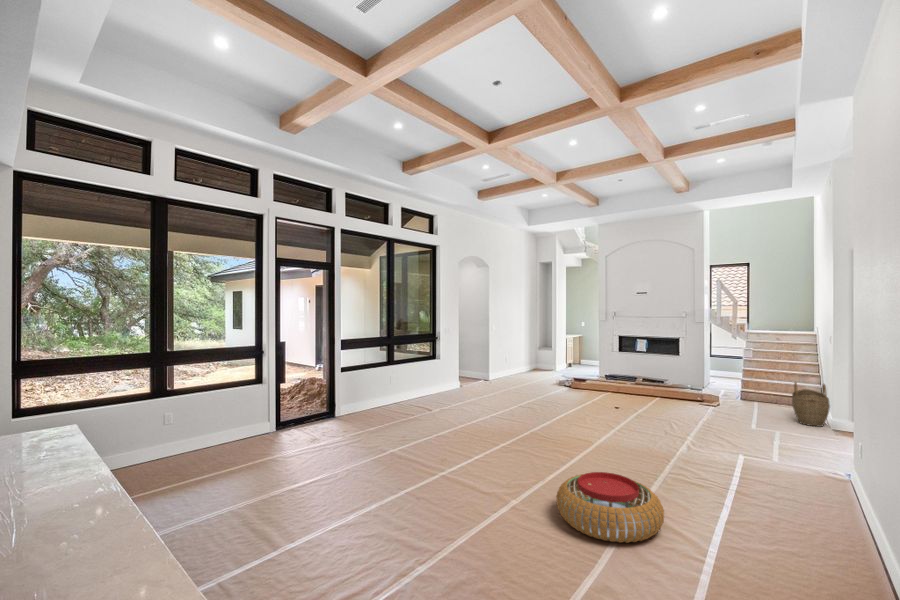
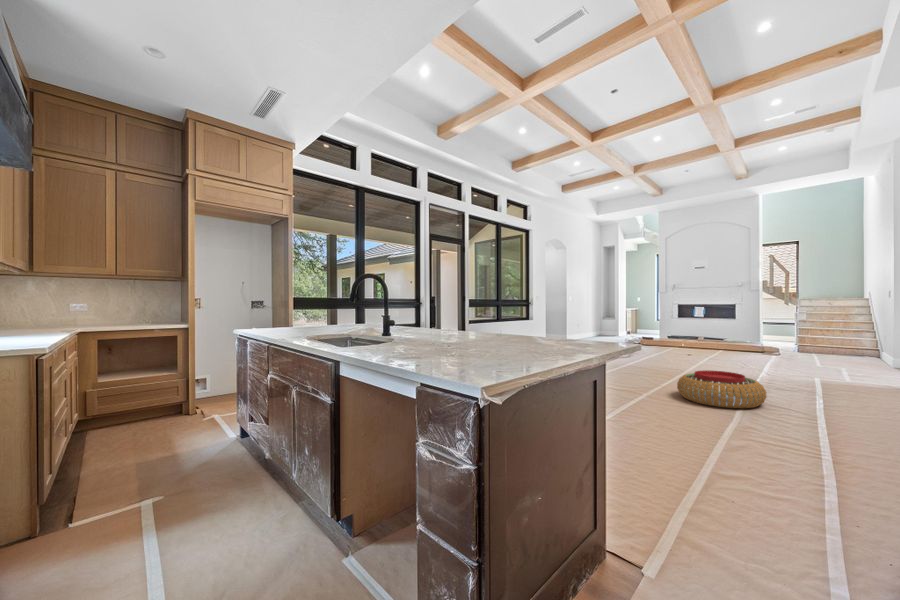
woven basket: present [792,382,830,427] -> none [851,329,887,365]

